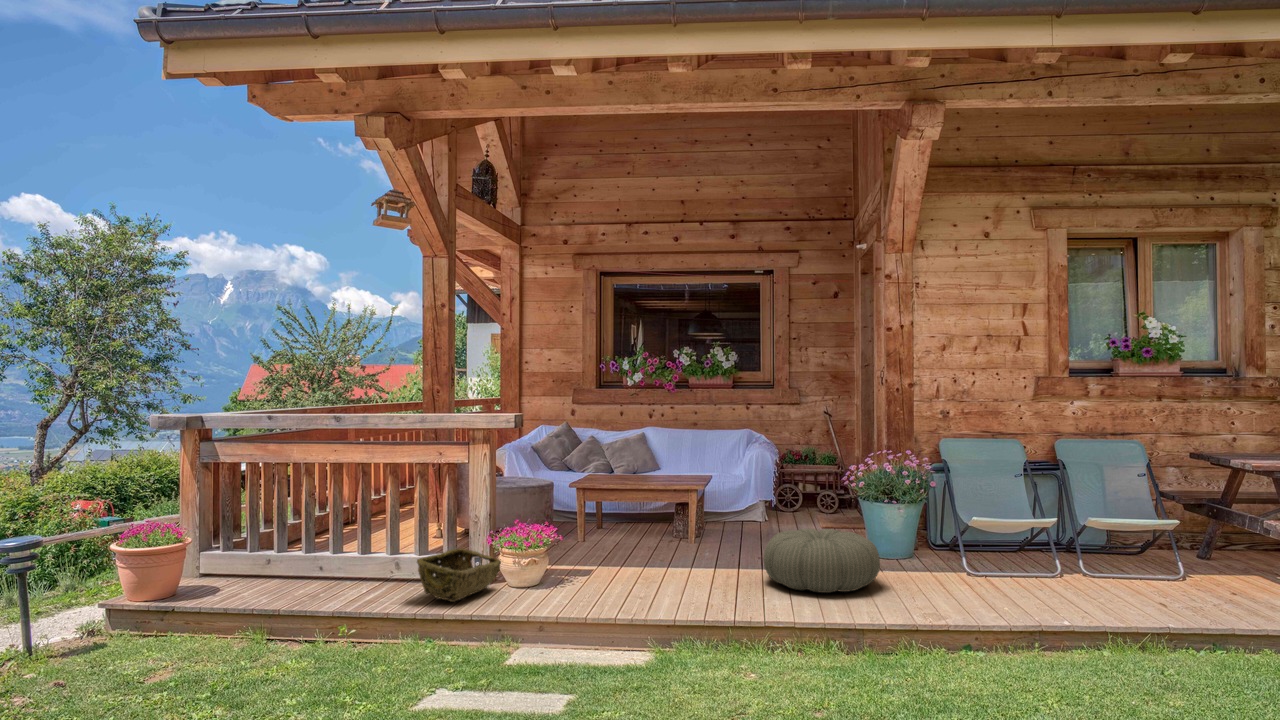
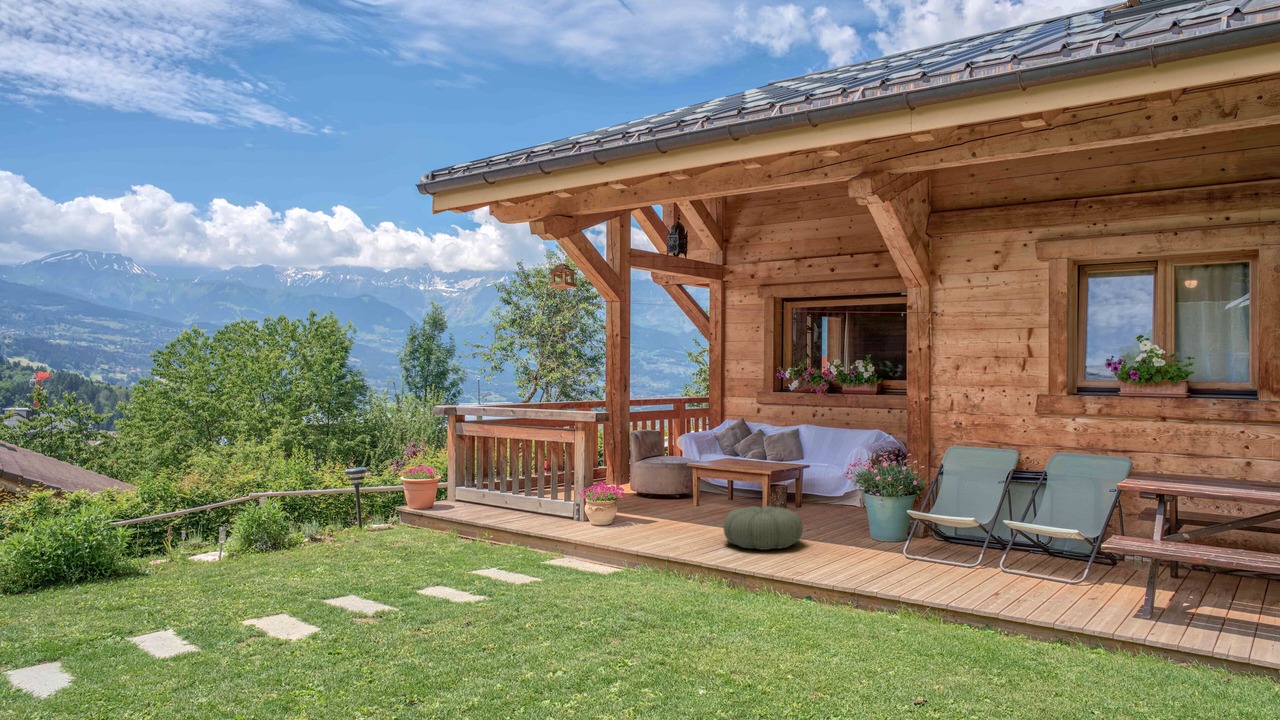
woven basket: present [417,549,501,602] -> none [529,499,583,527]

